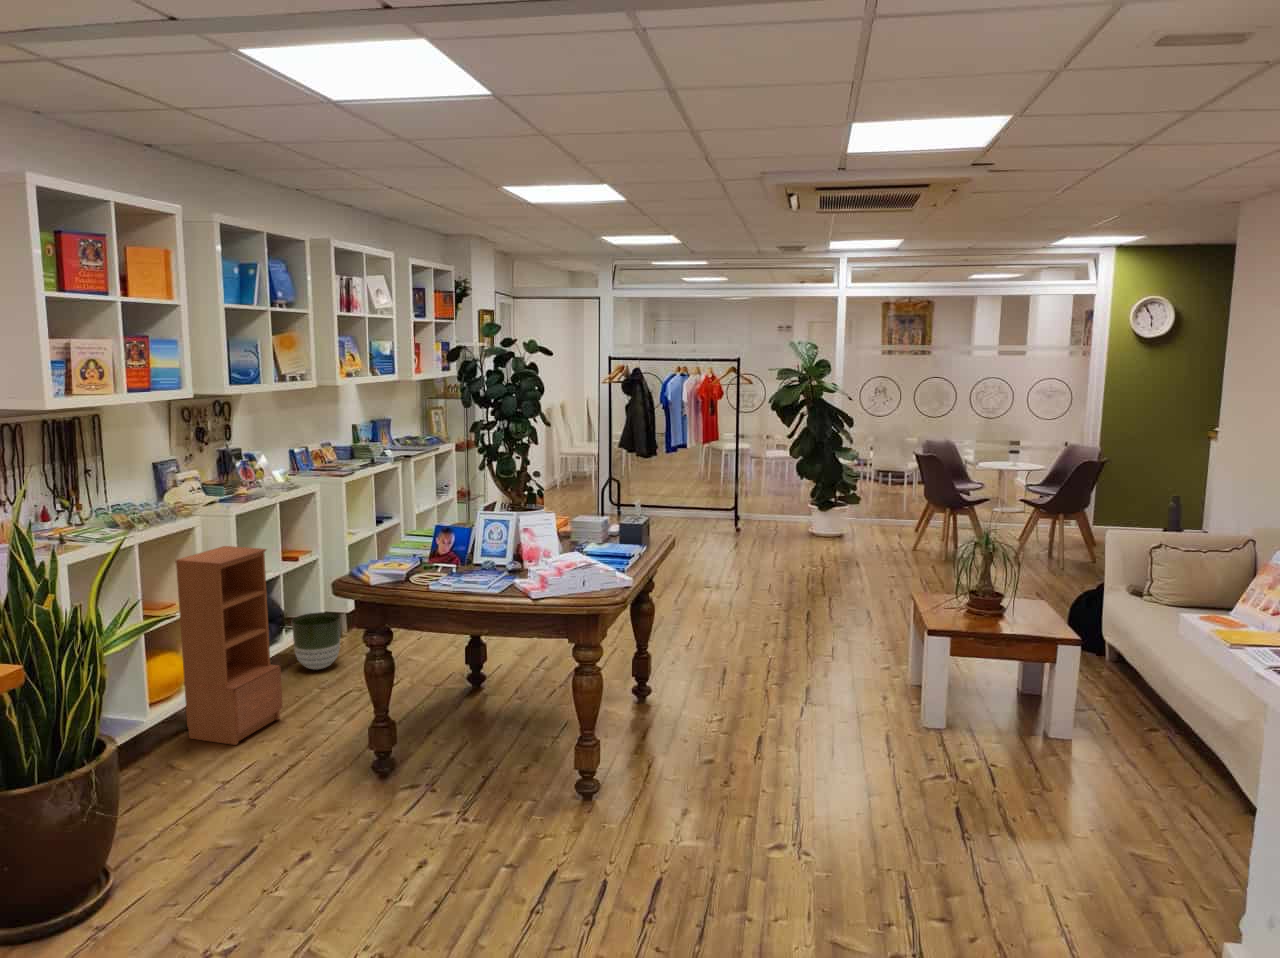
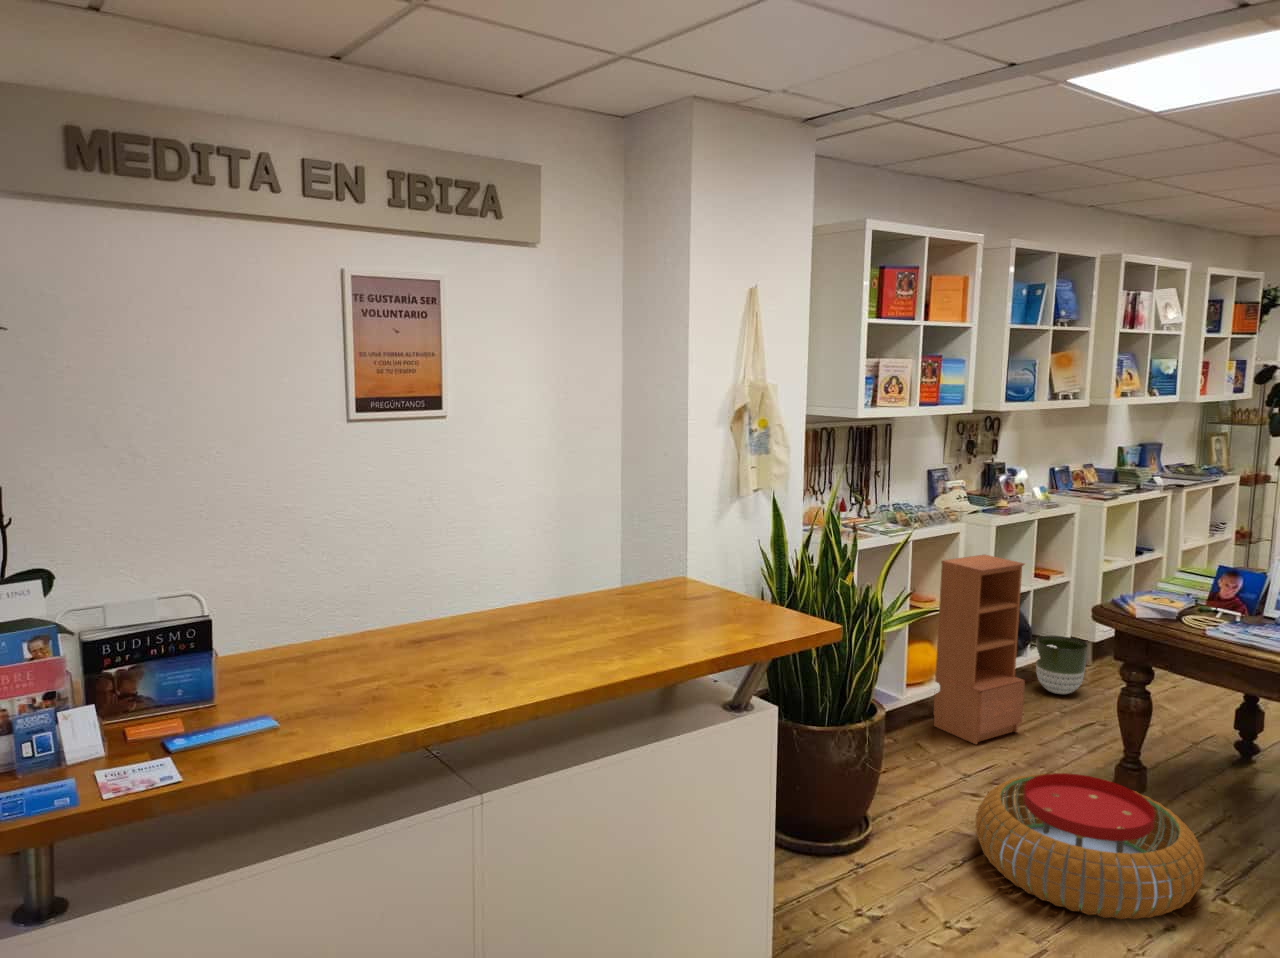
pouf: none [234,747,447,888] -> present [976,773,1205,919]

